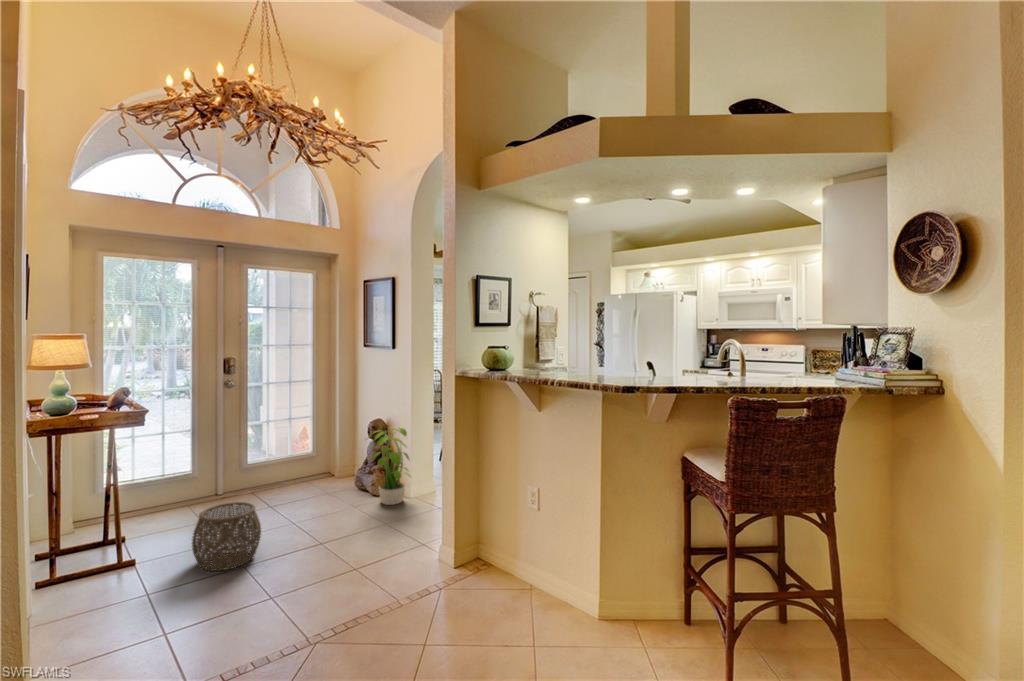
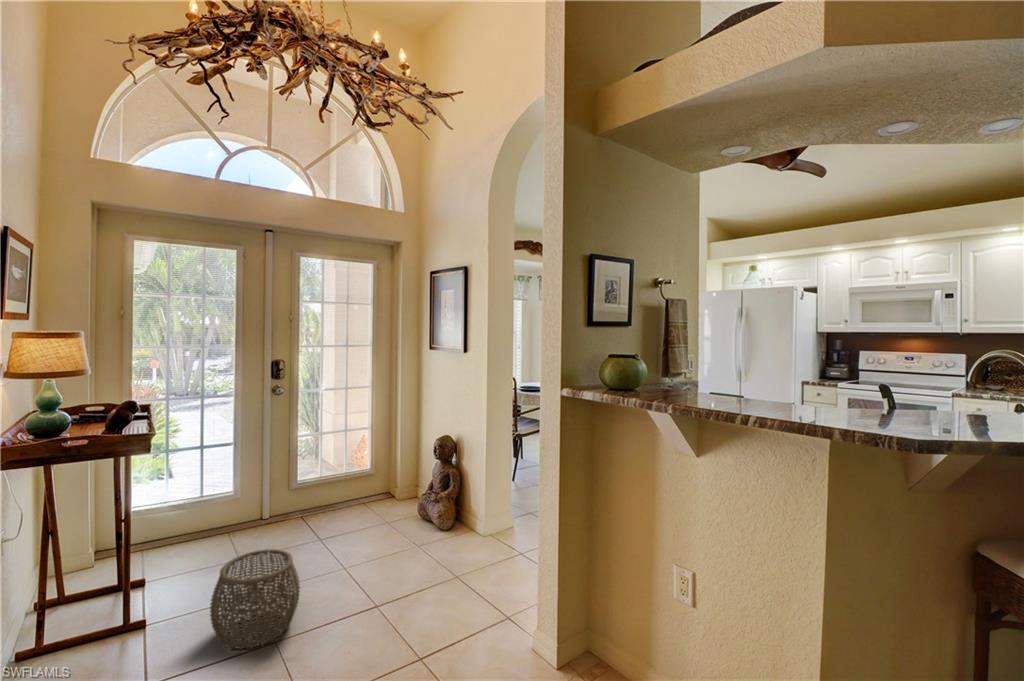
potted plant: present [366,428,410,505] -> none [430,444,488,544]

